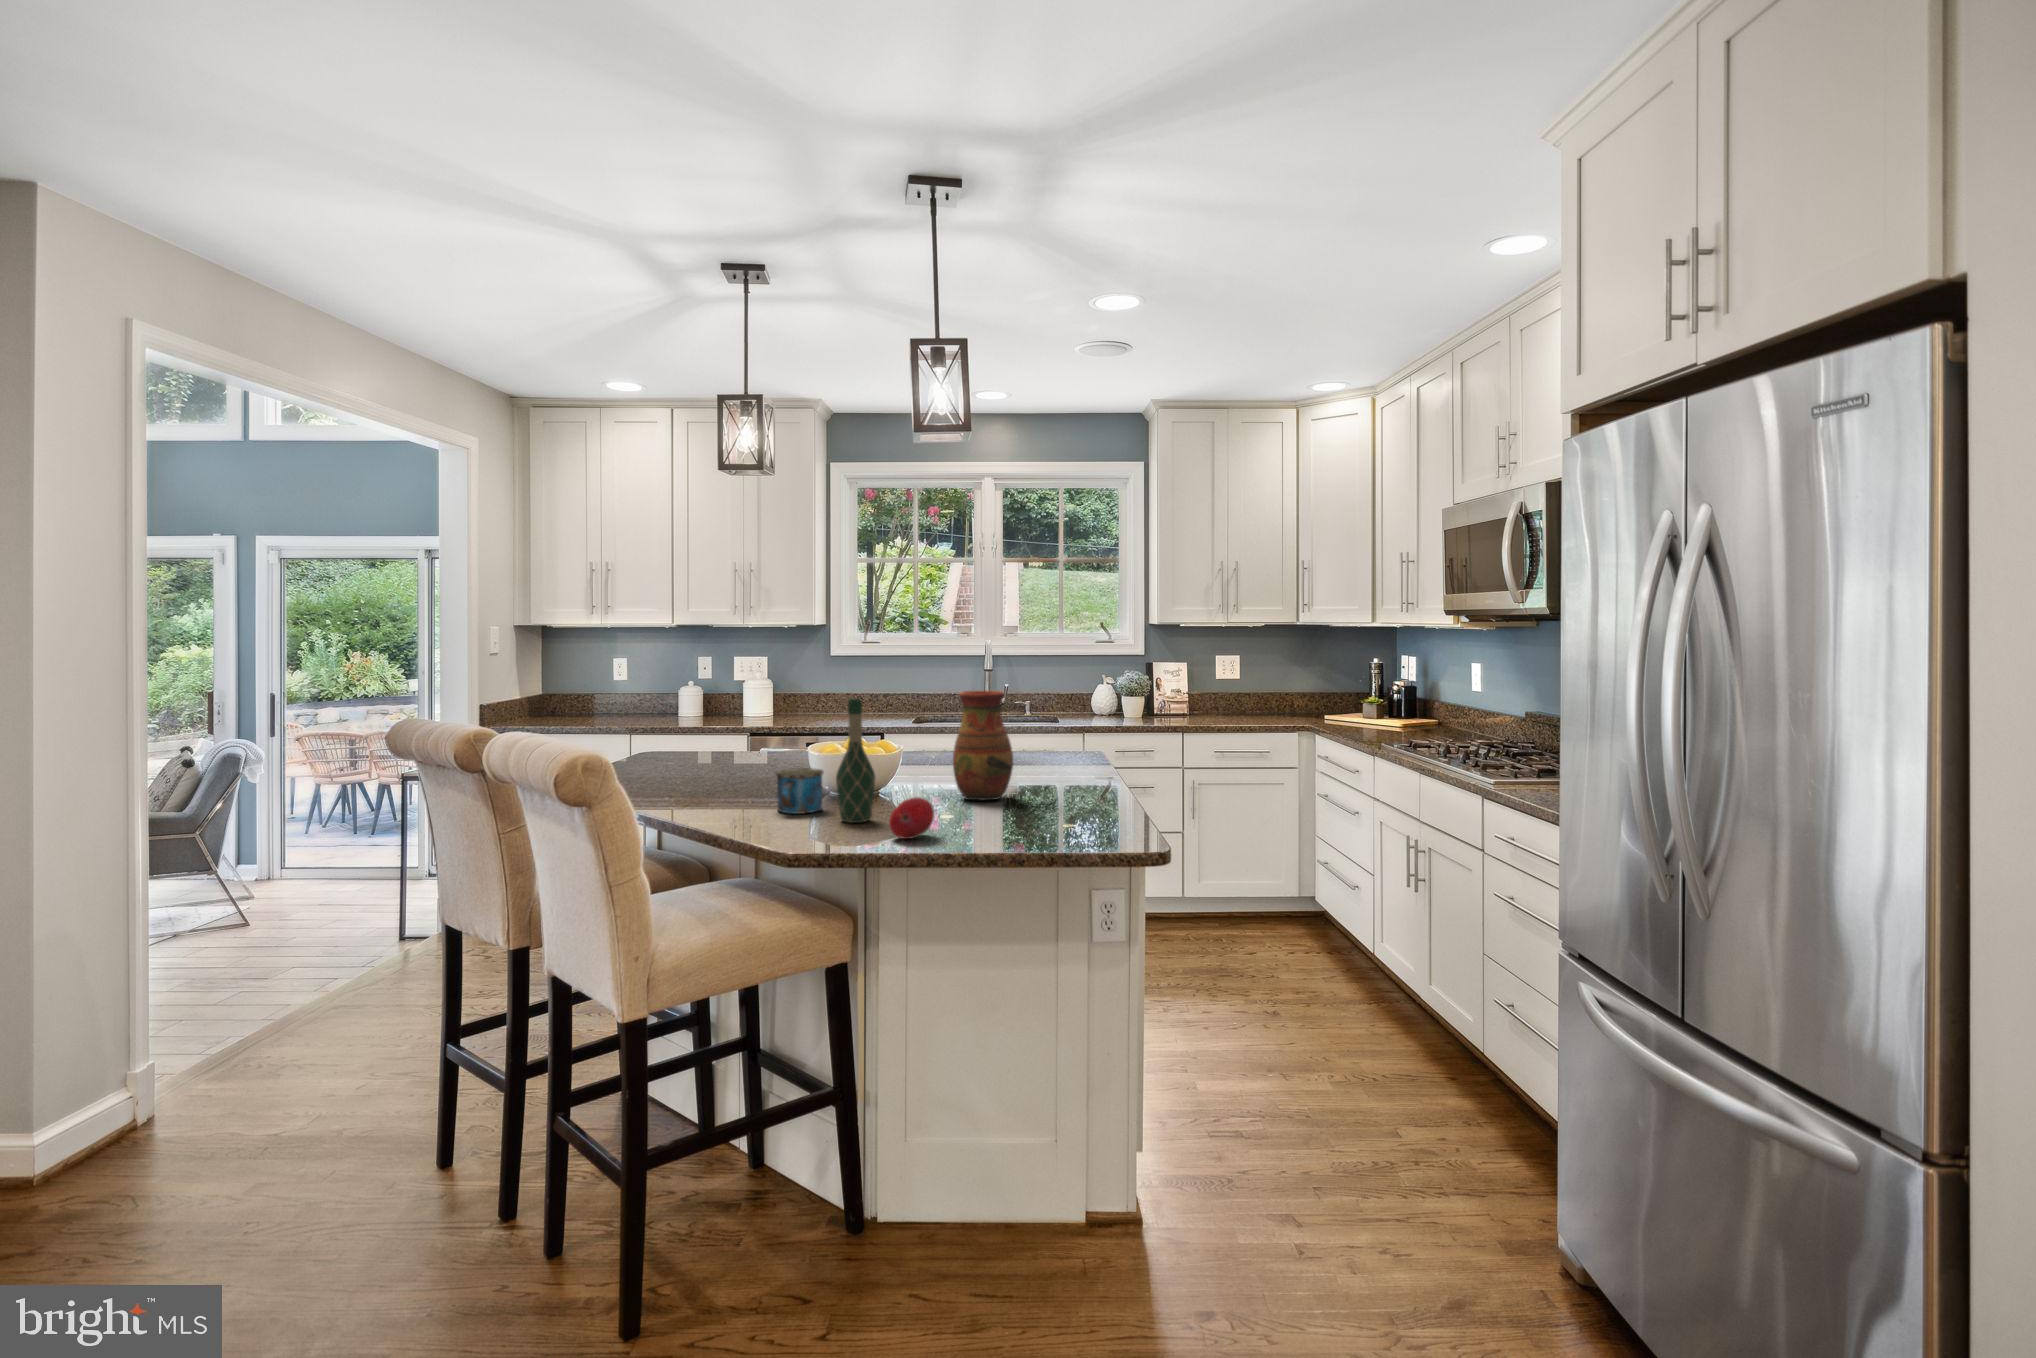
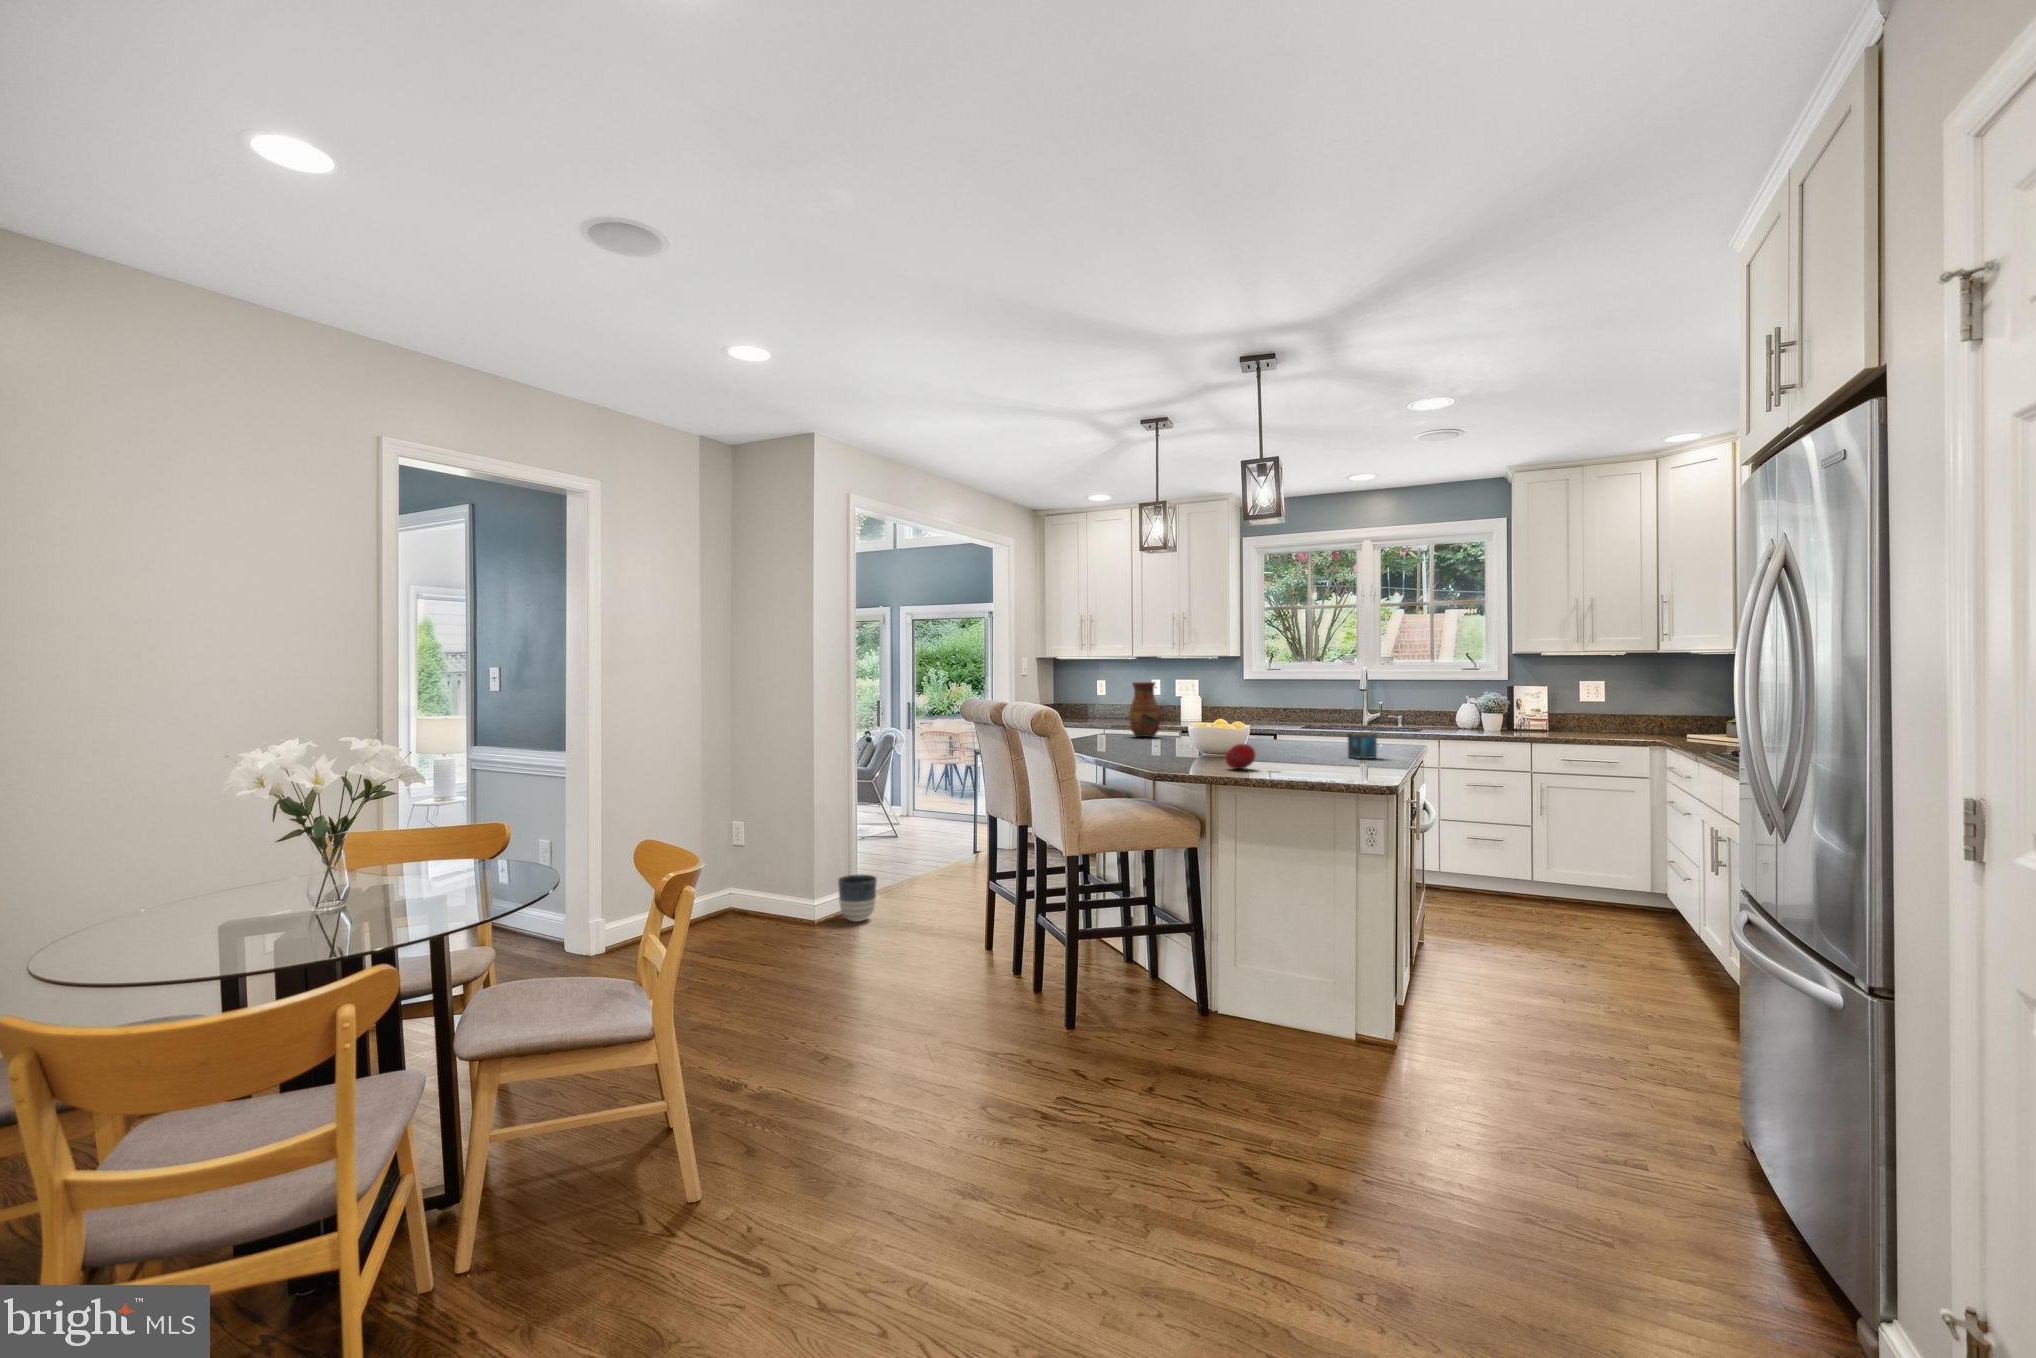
vase: present [953,691,1013,801] -> present [1129,682,1161,737]
wine bottle: present [836,699,875,823] -> none [1200,686,1225,763]
mug: present [776,768,824,814] -> present [1347,733,1377,759]
planter: none [109,1049,203,1146] -> present [838,874,877,922]

